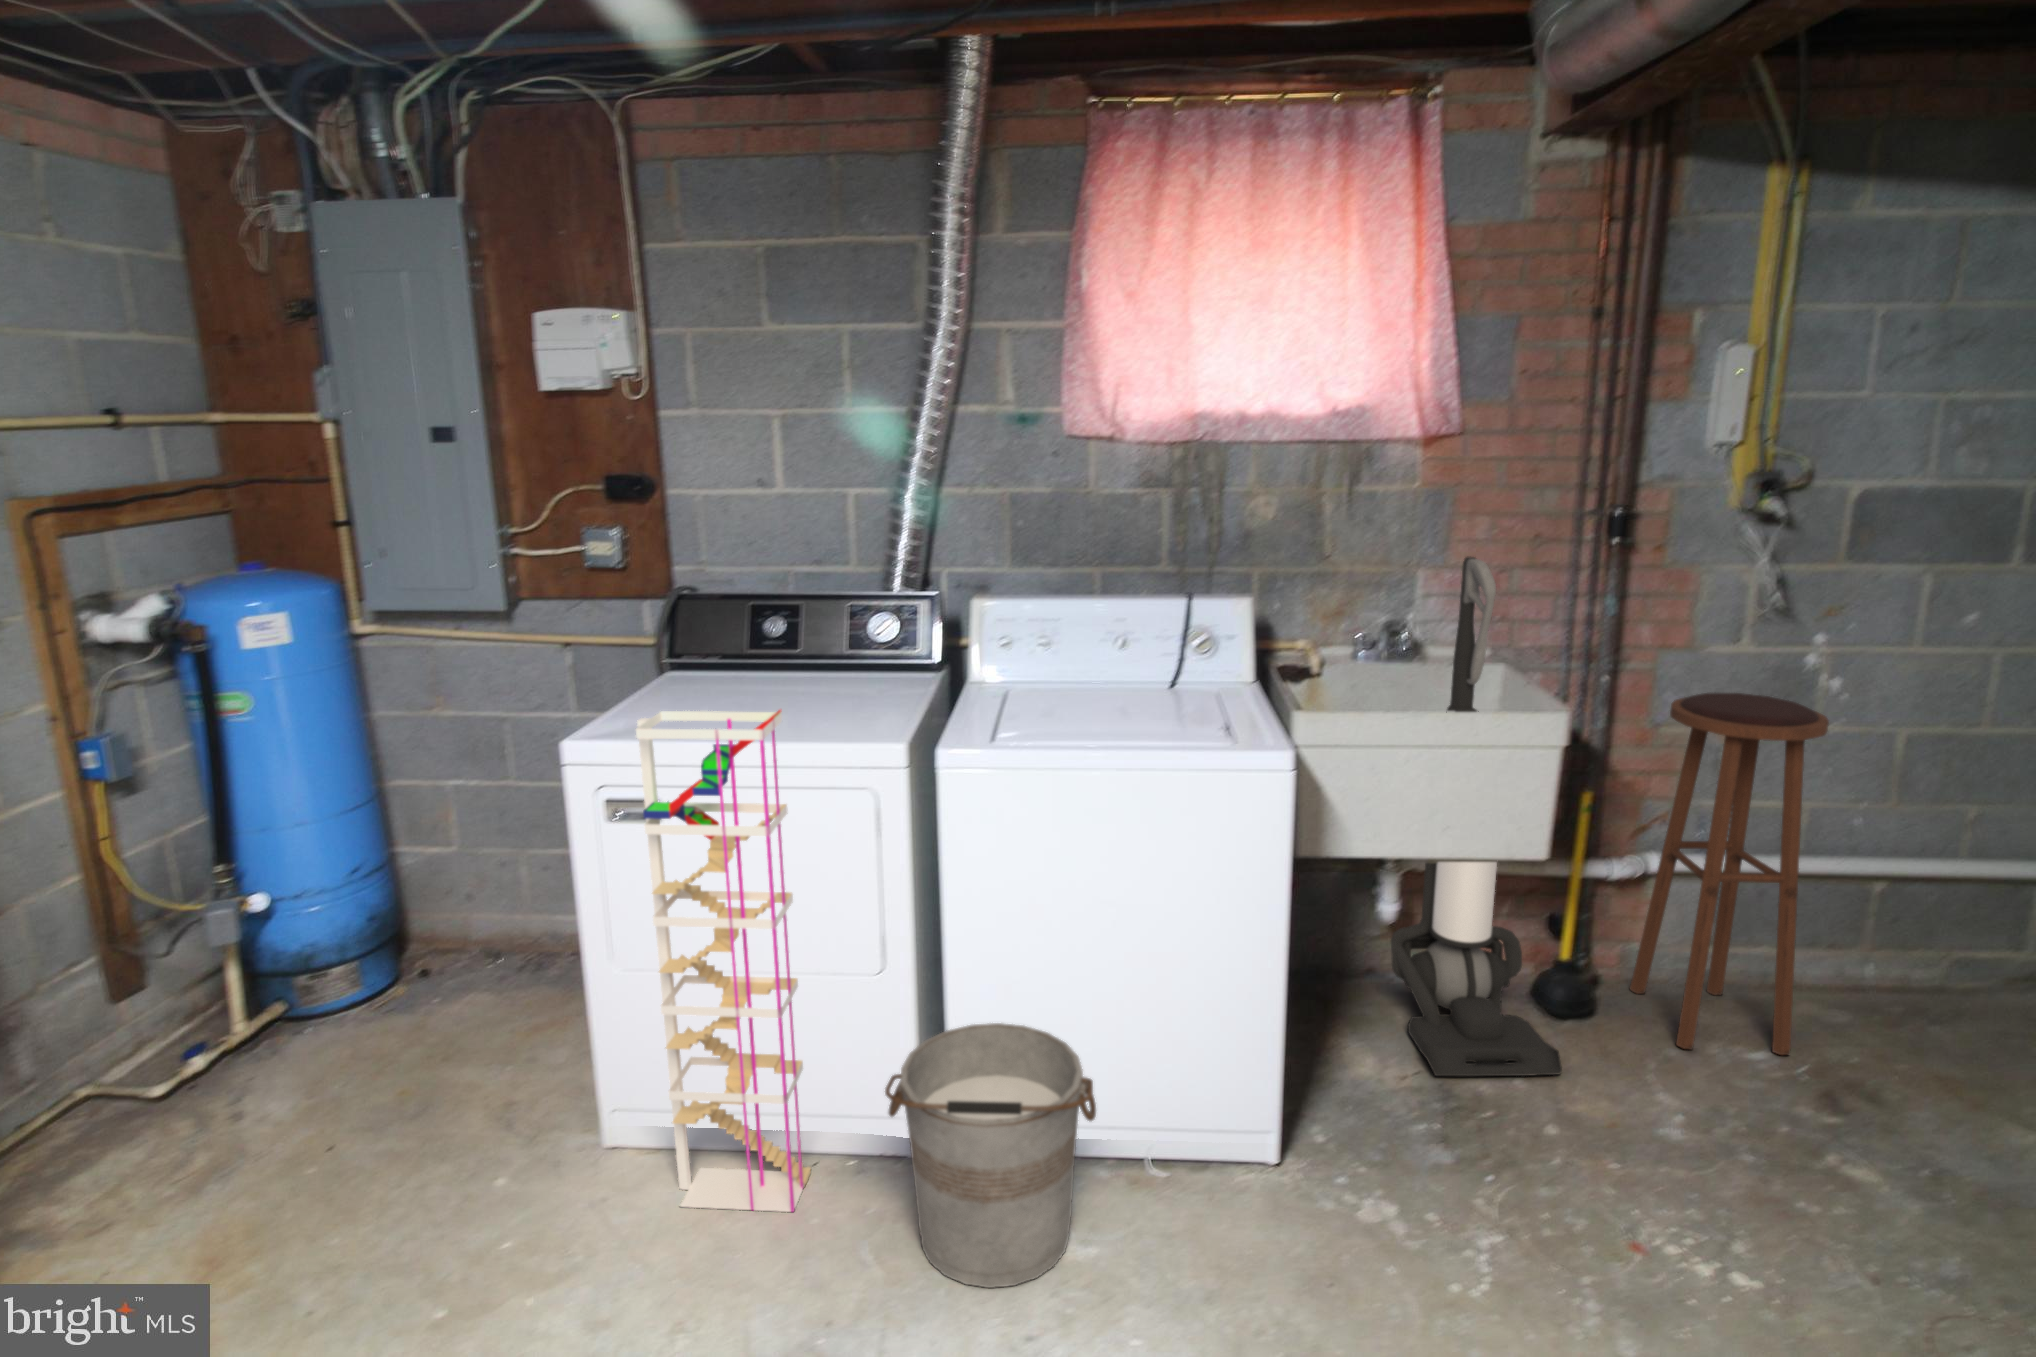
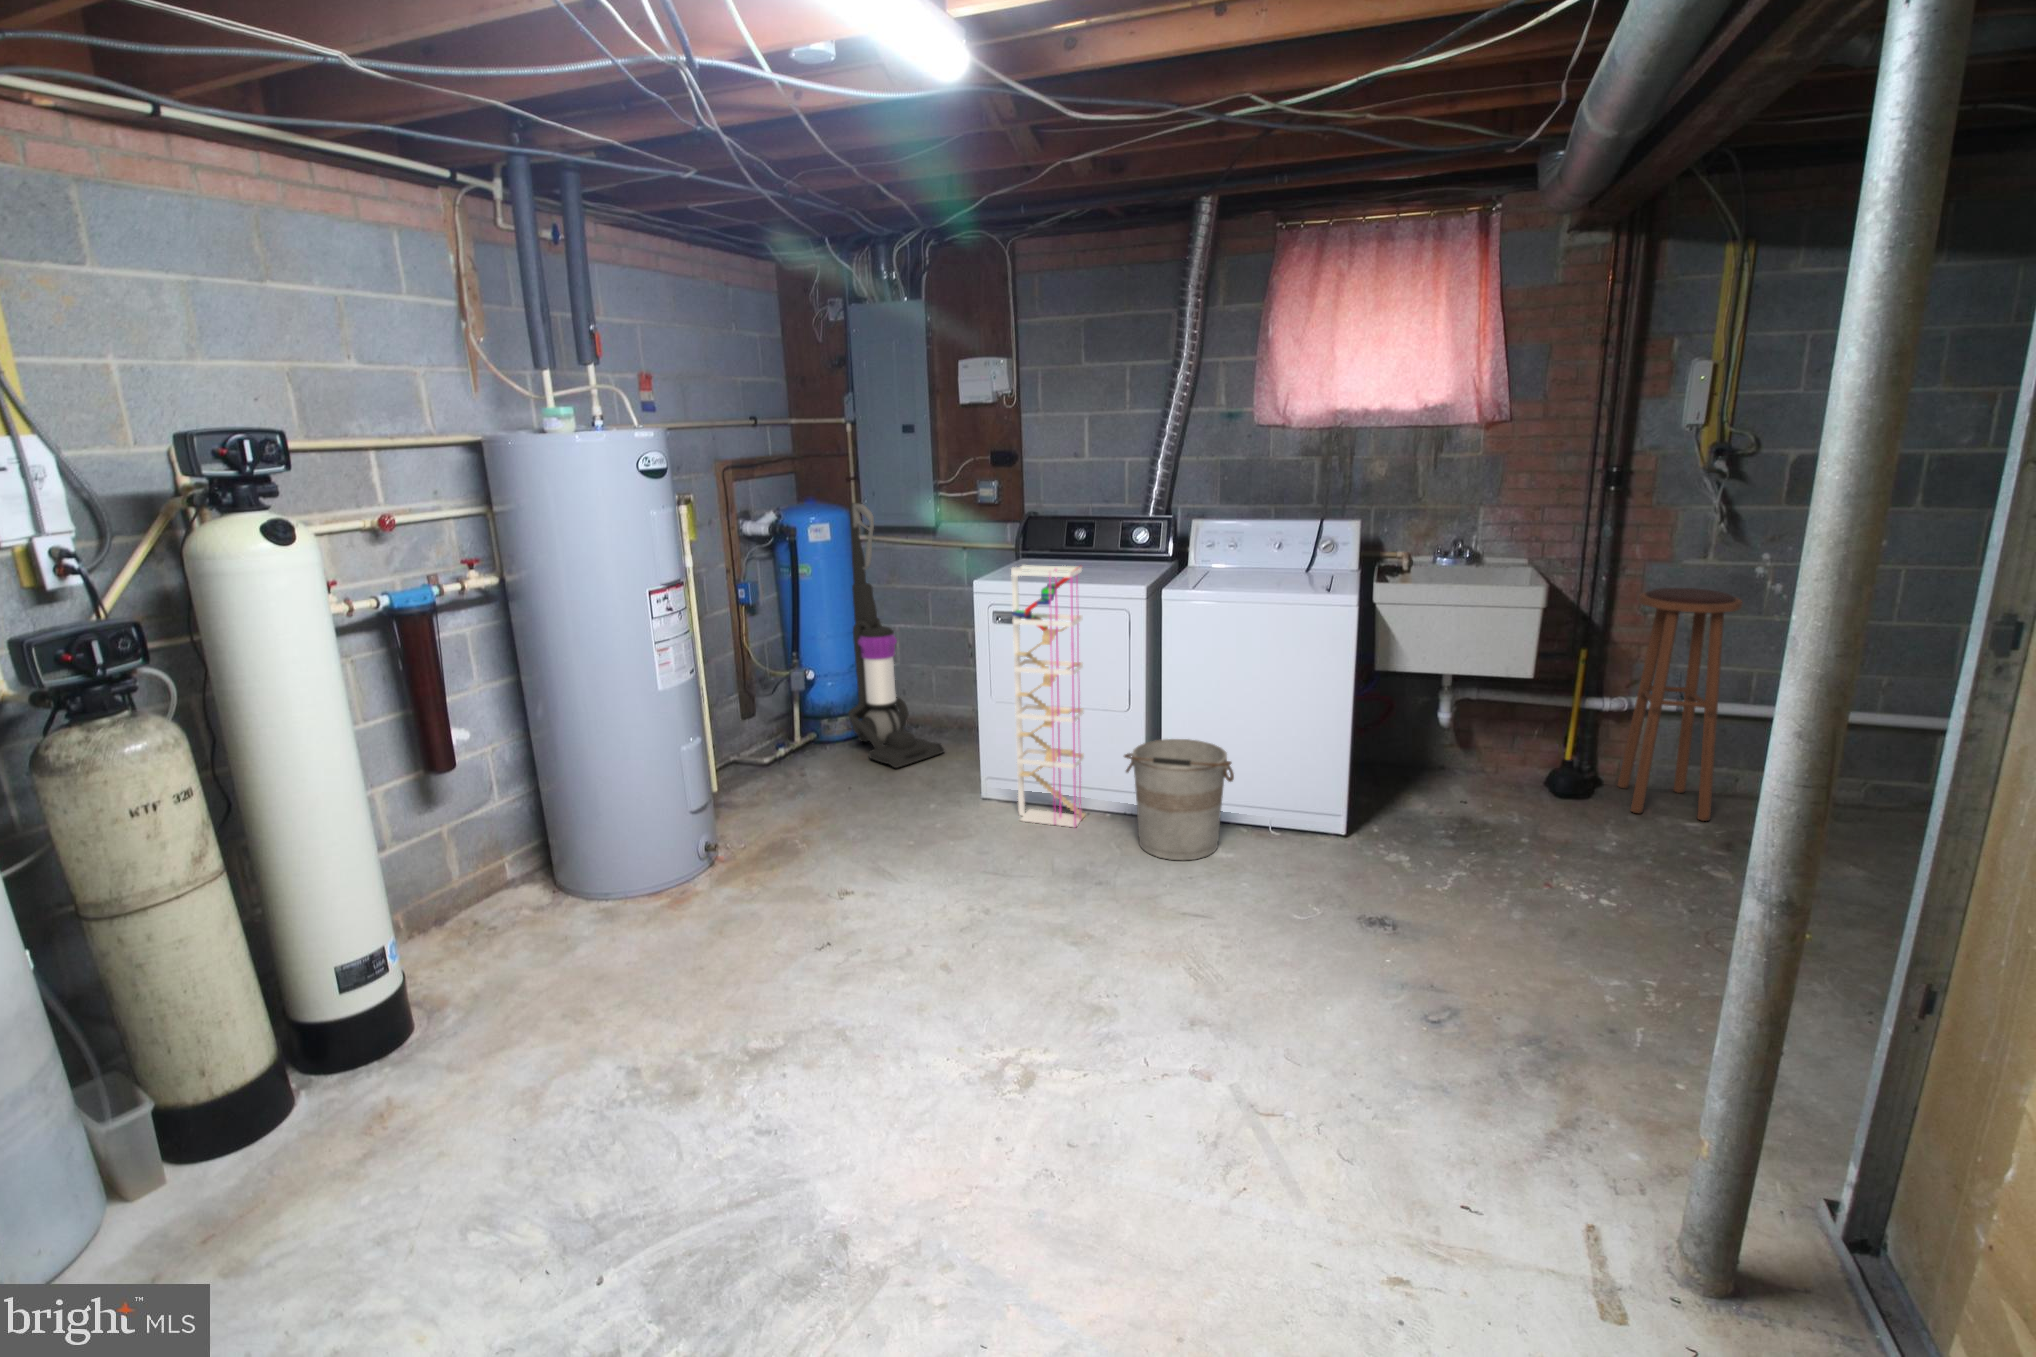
vacuum cleaner: present [1391,556,1562,1076] -> present [848,503,944,768]

